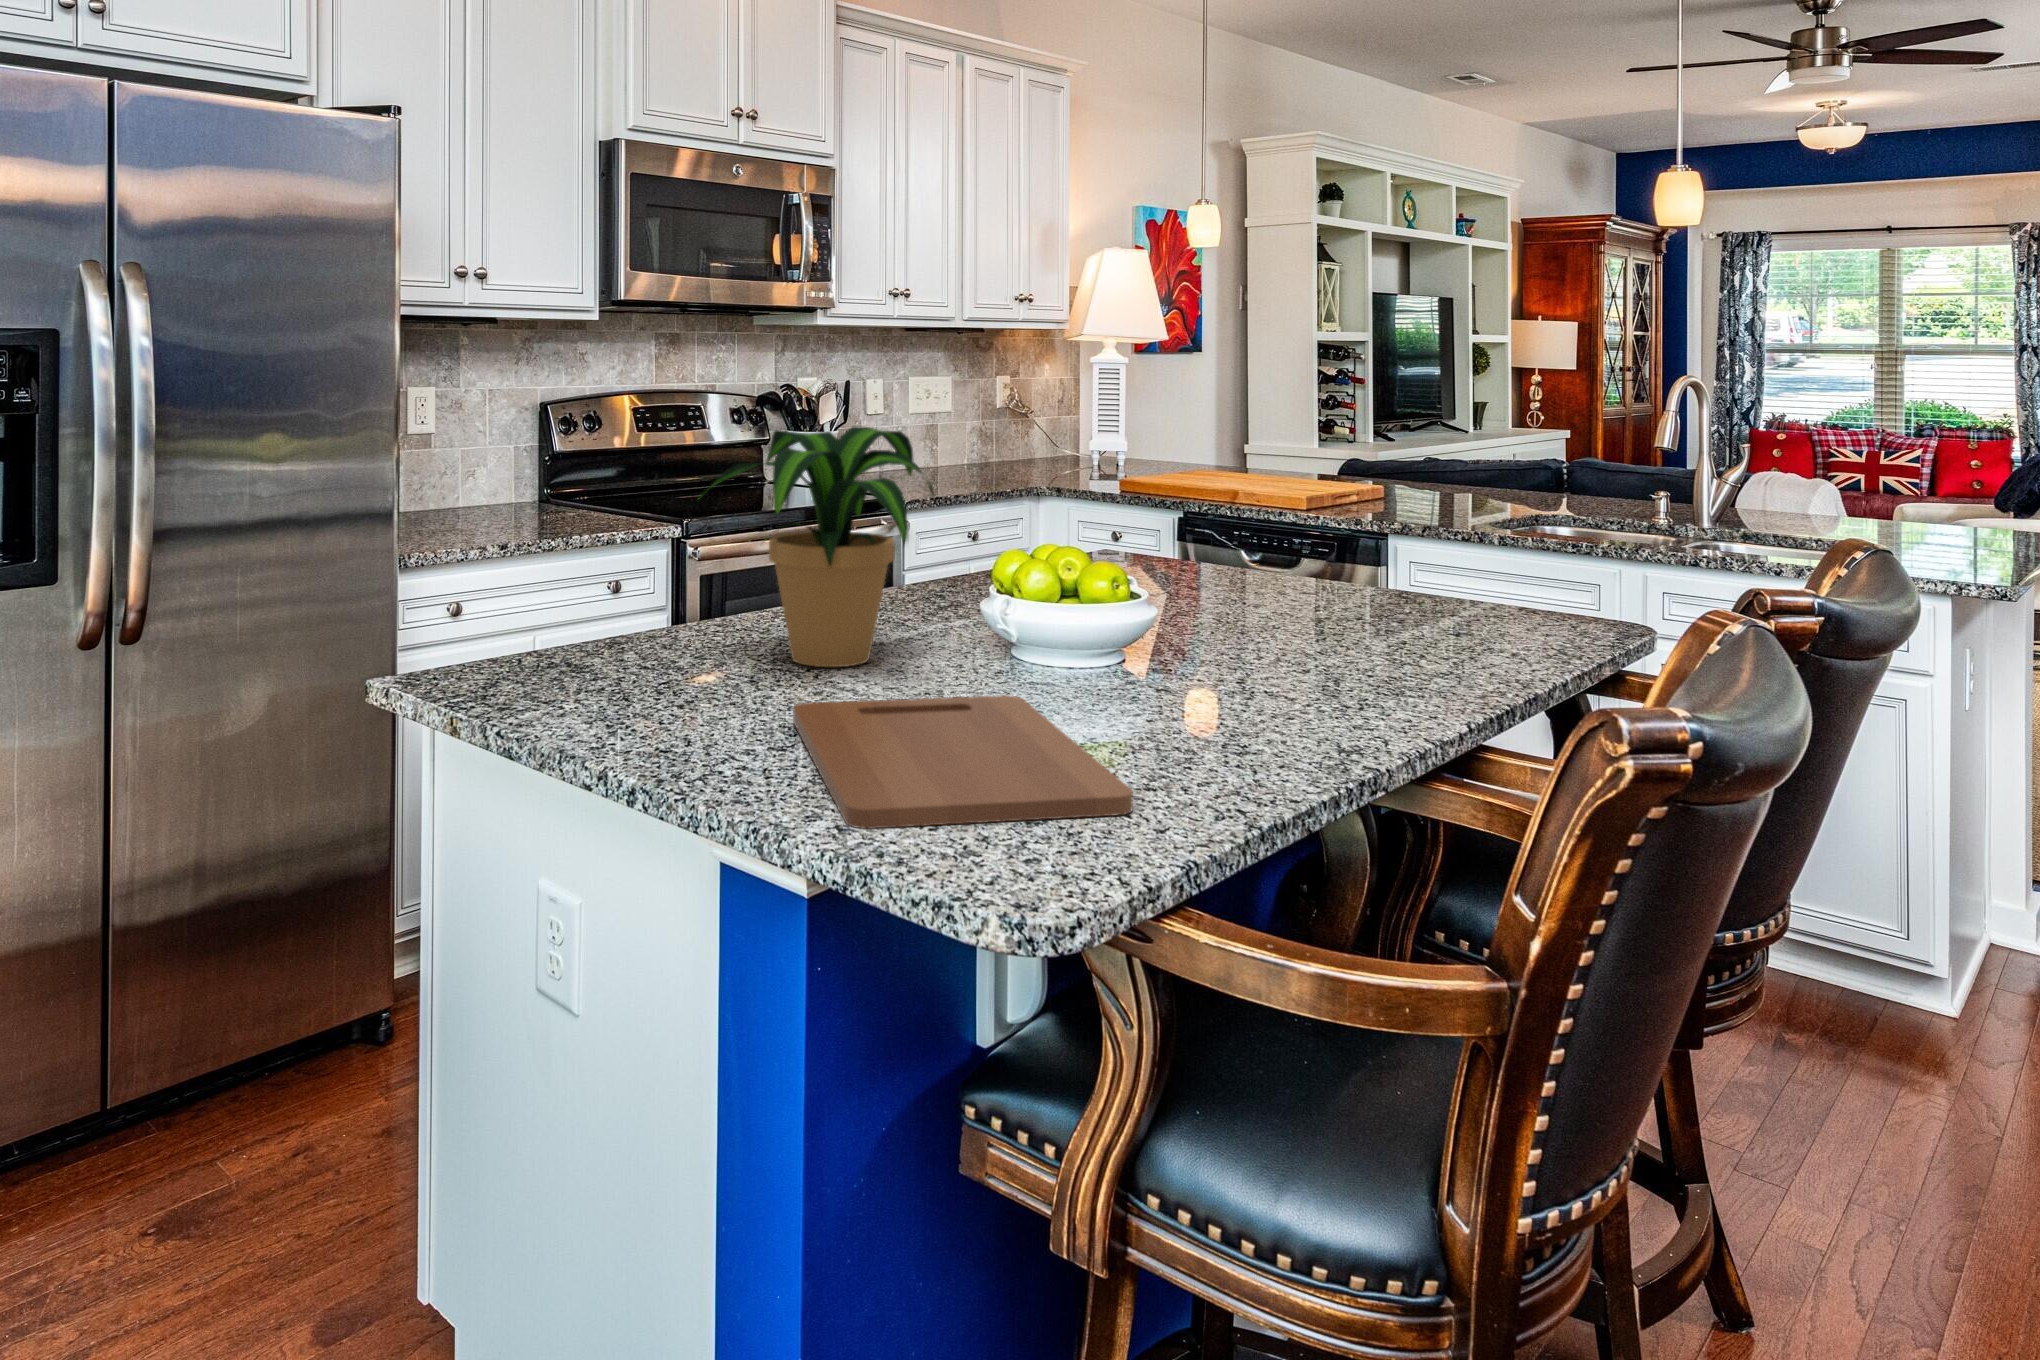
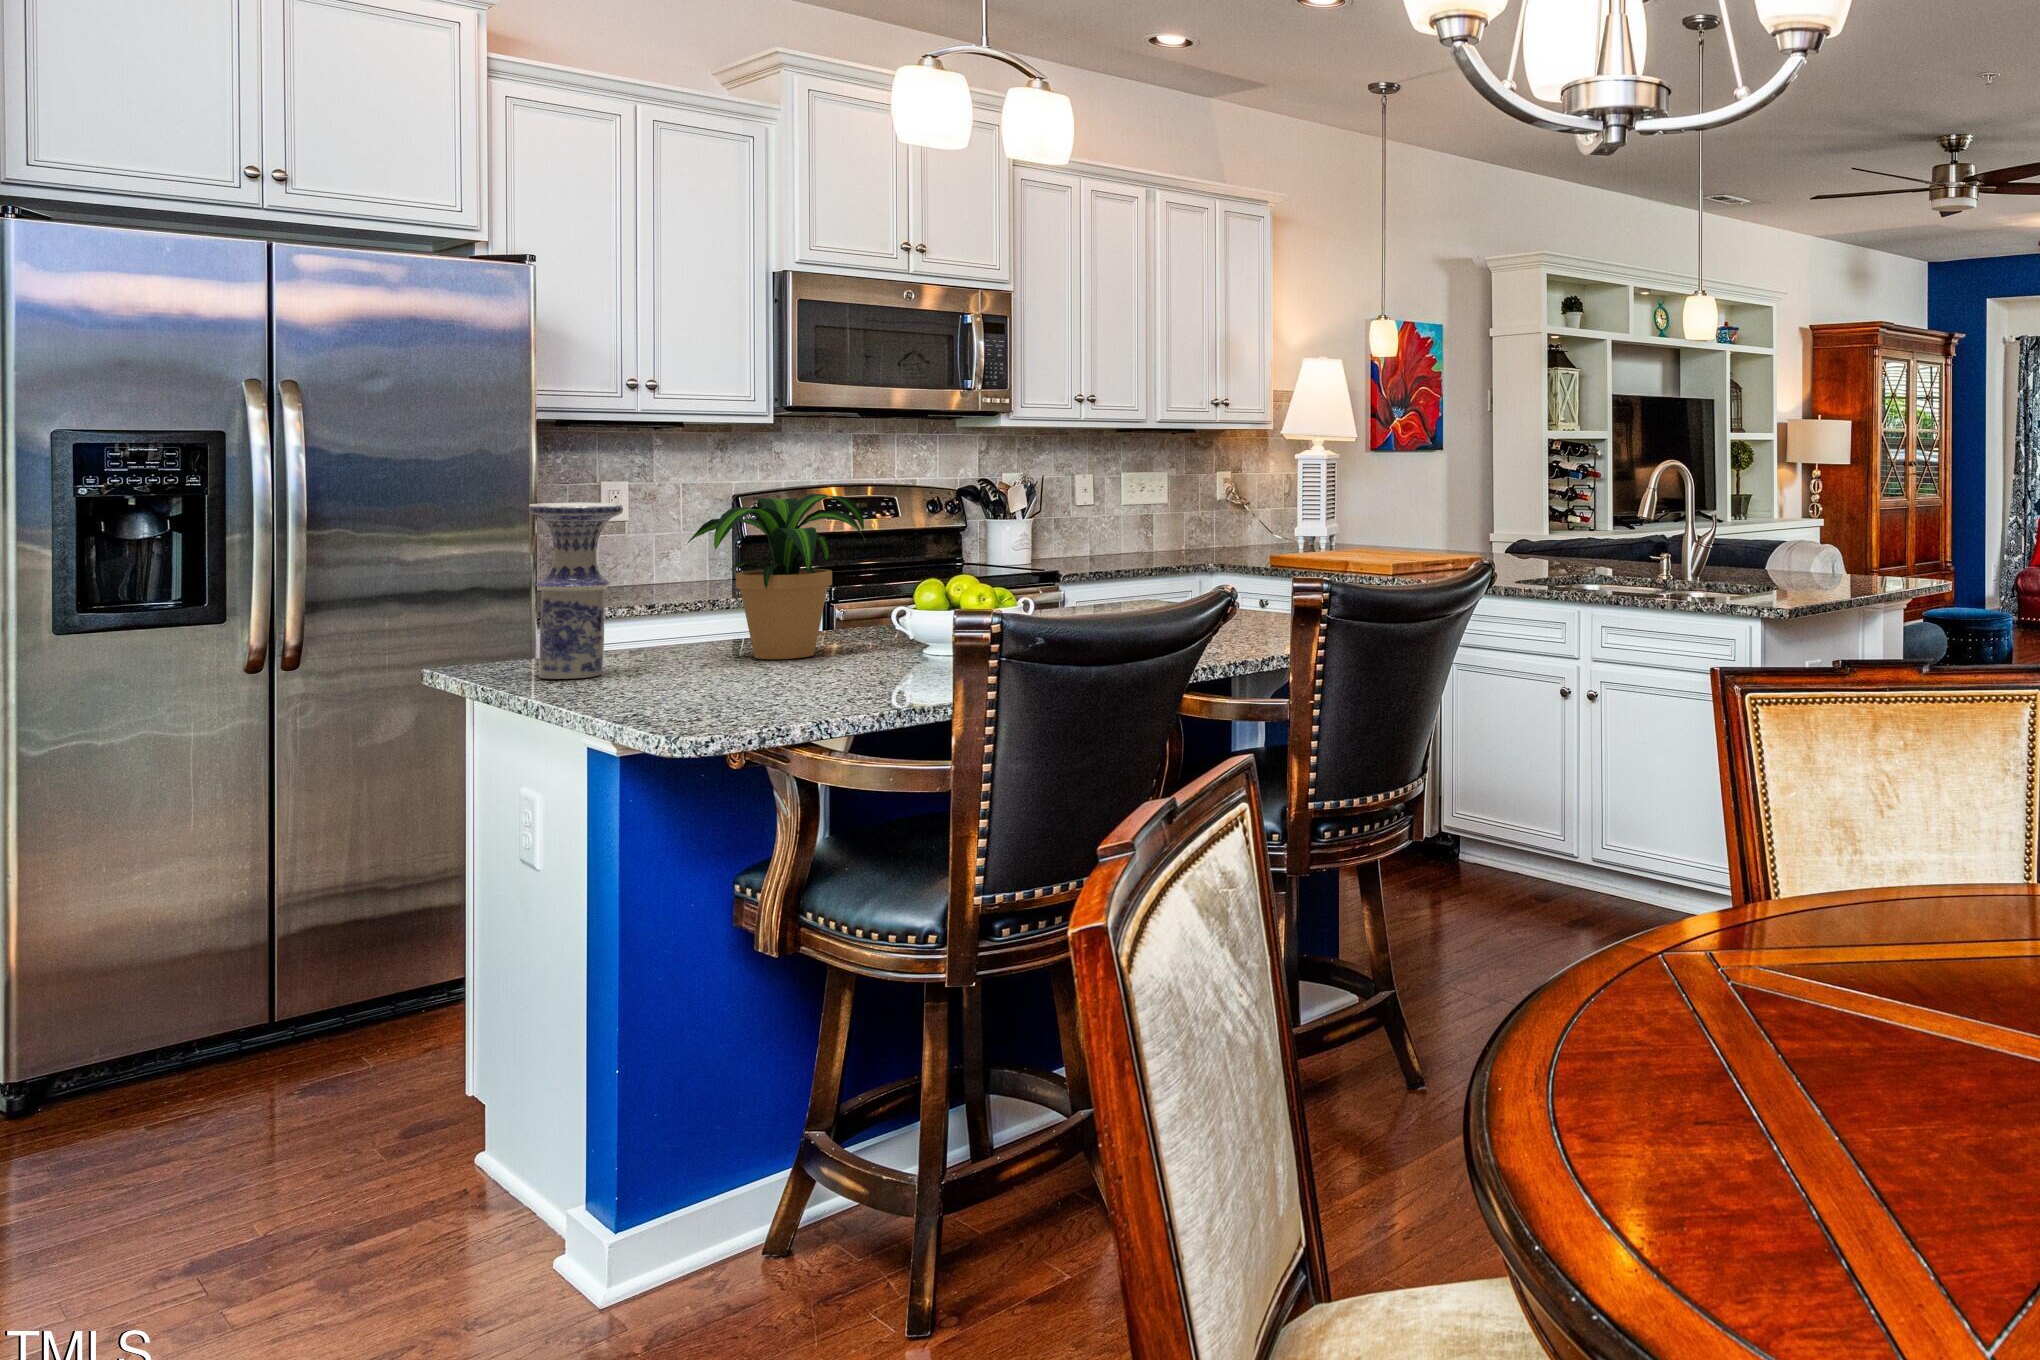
vase: none [543,443,666,713] -> present [529,502,623,679]
cutting board: present [793,695,1133,829] -> none [641,663,858,713]

